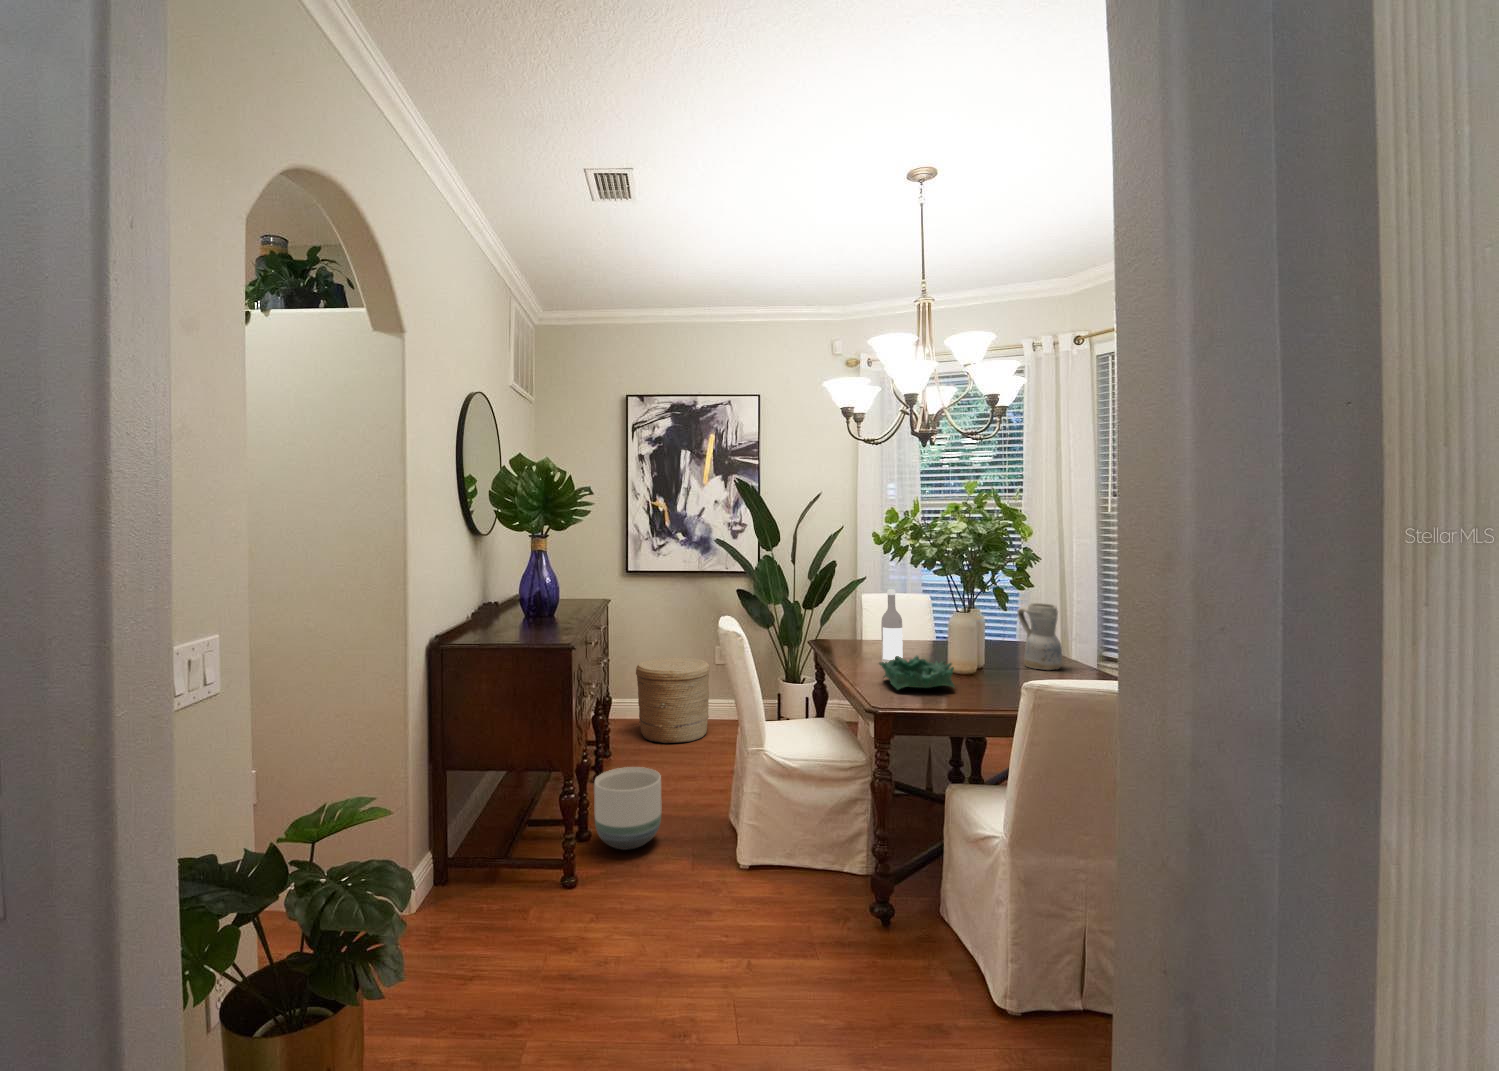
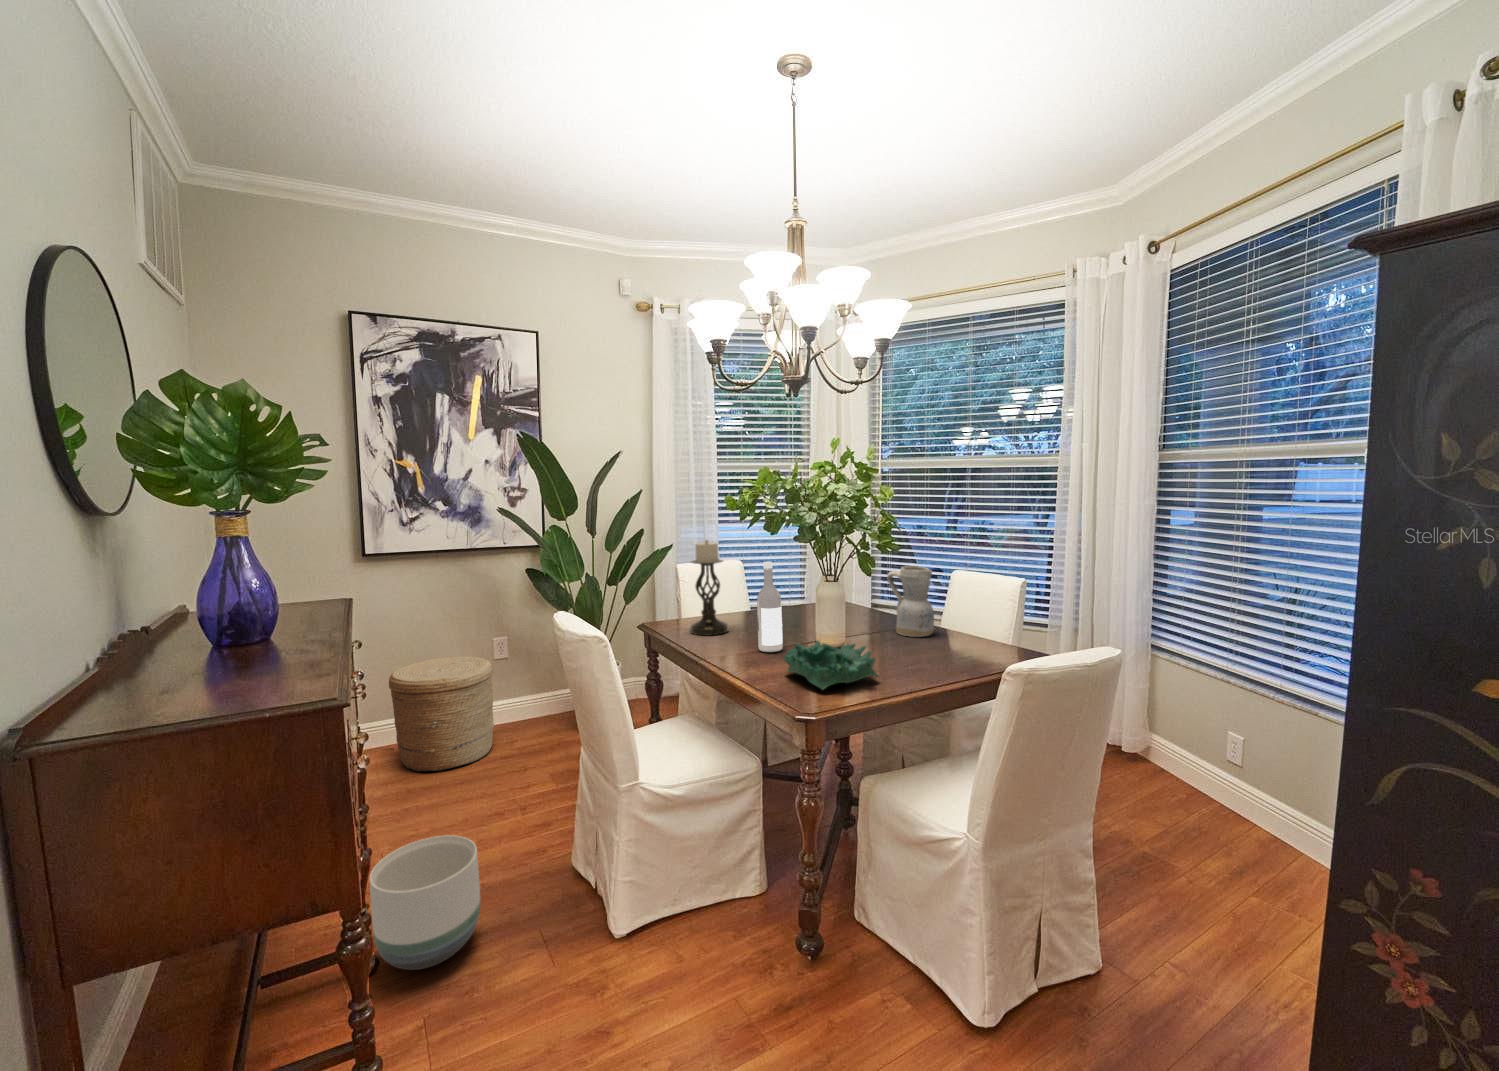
candle holder: none [840,570,874,650] -> present [690,540,729,635]

